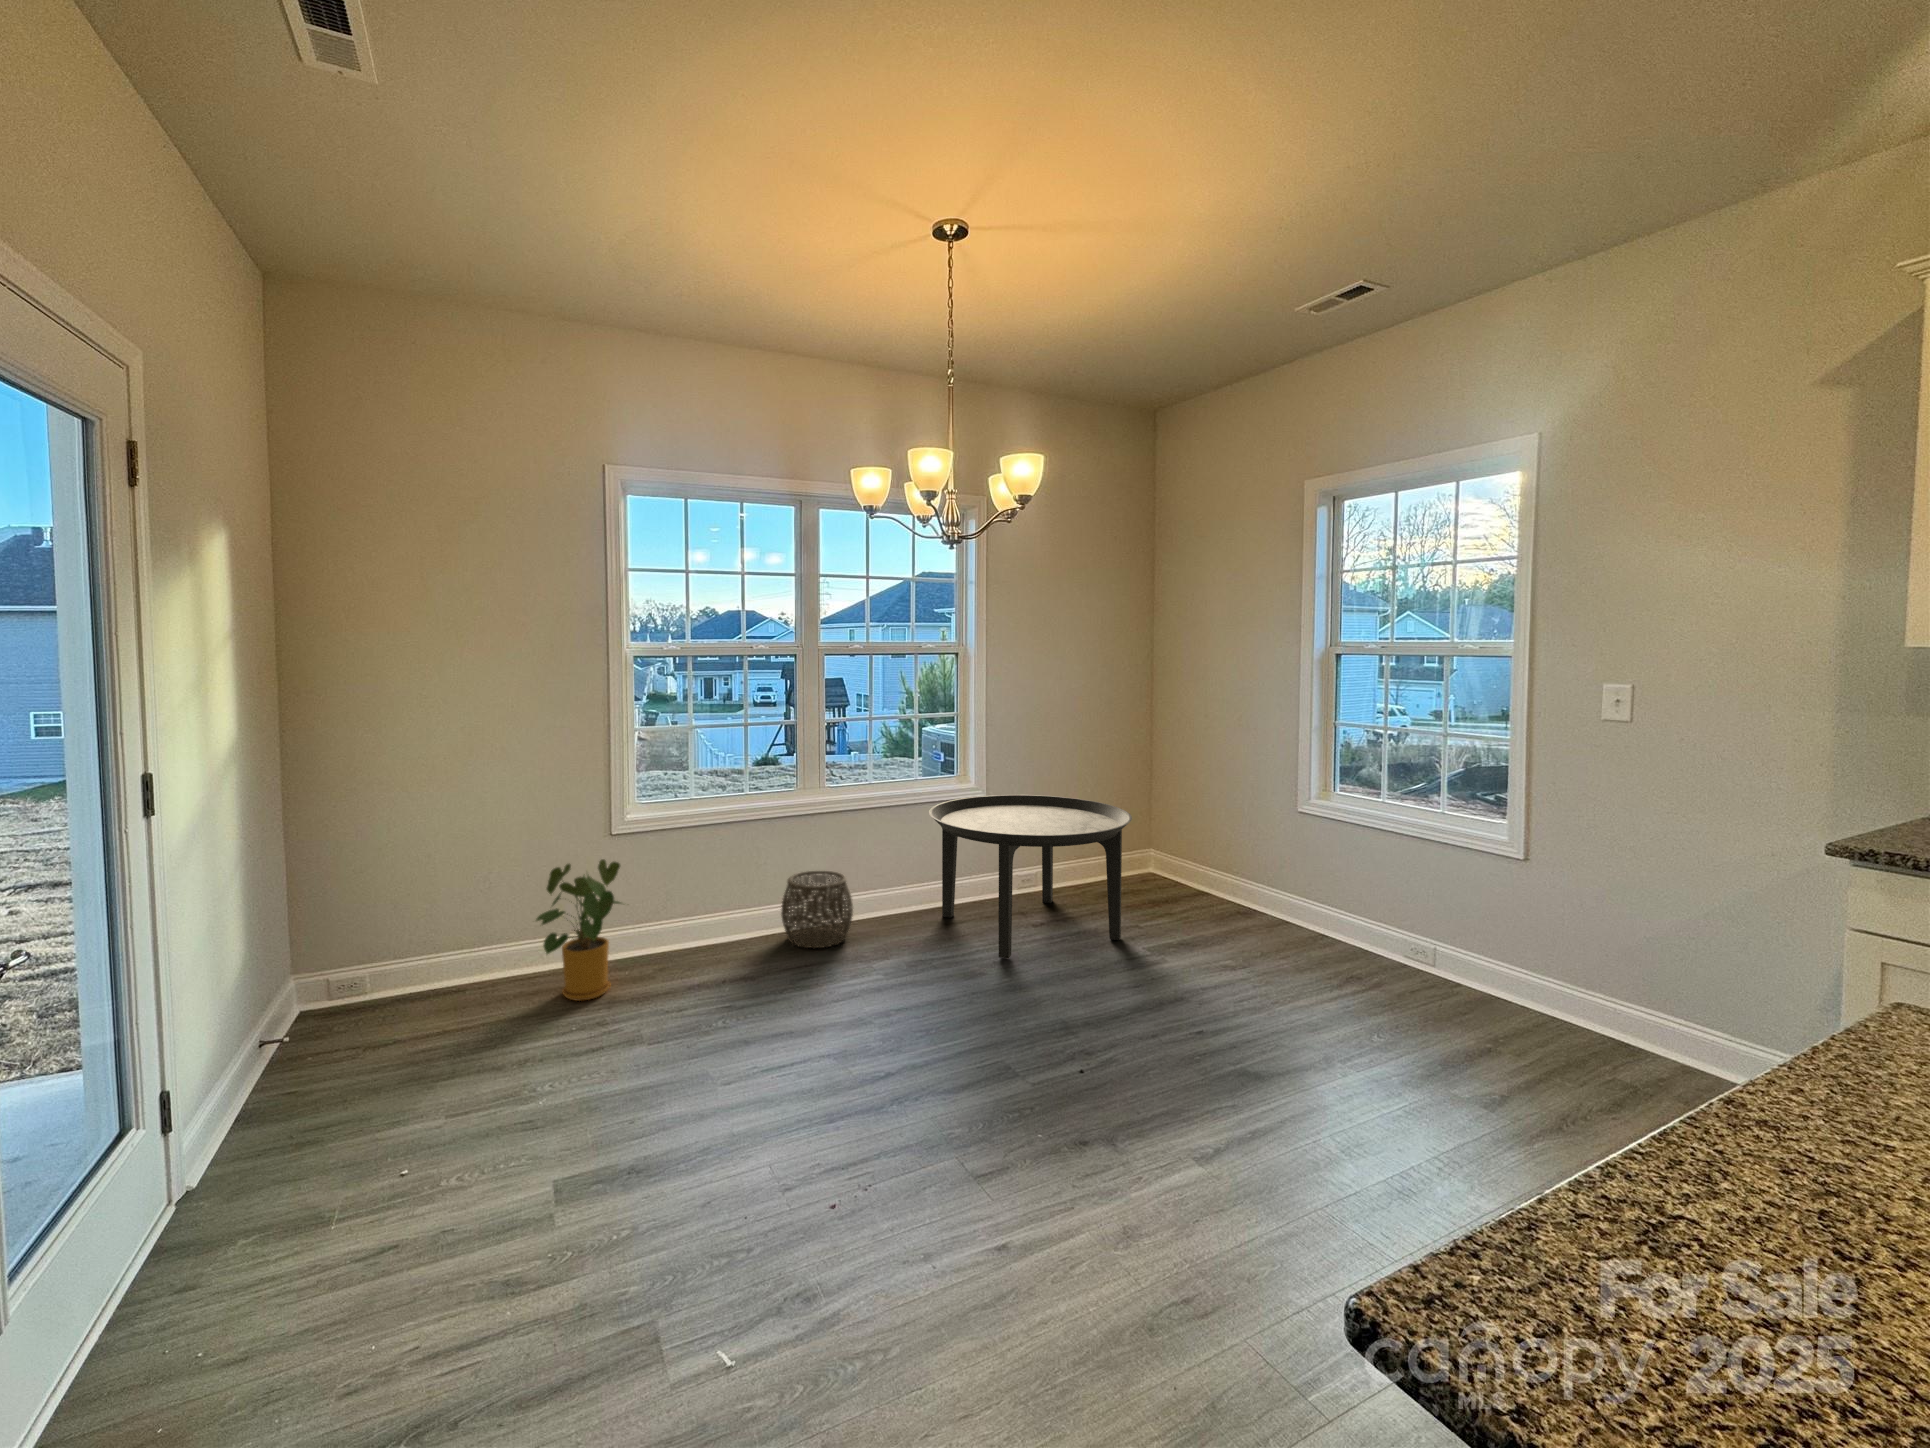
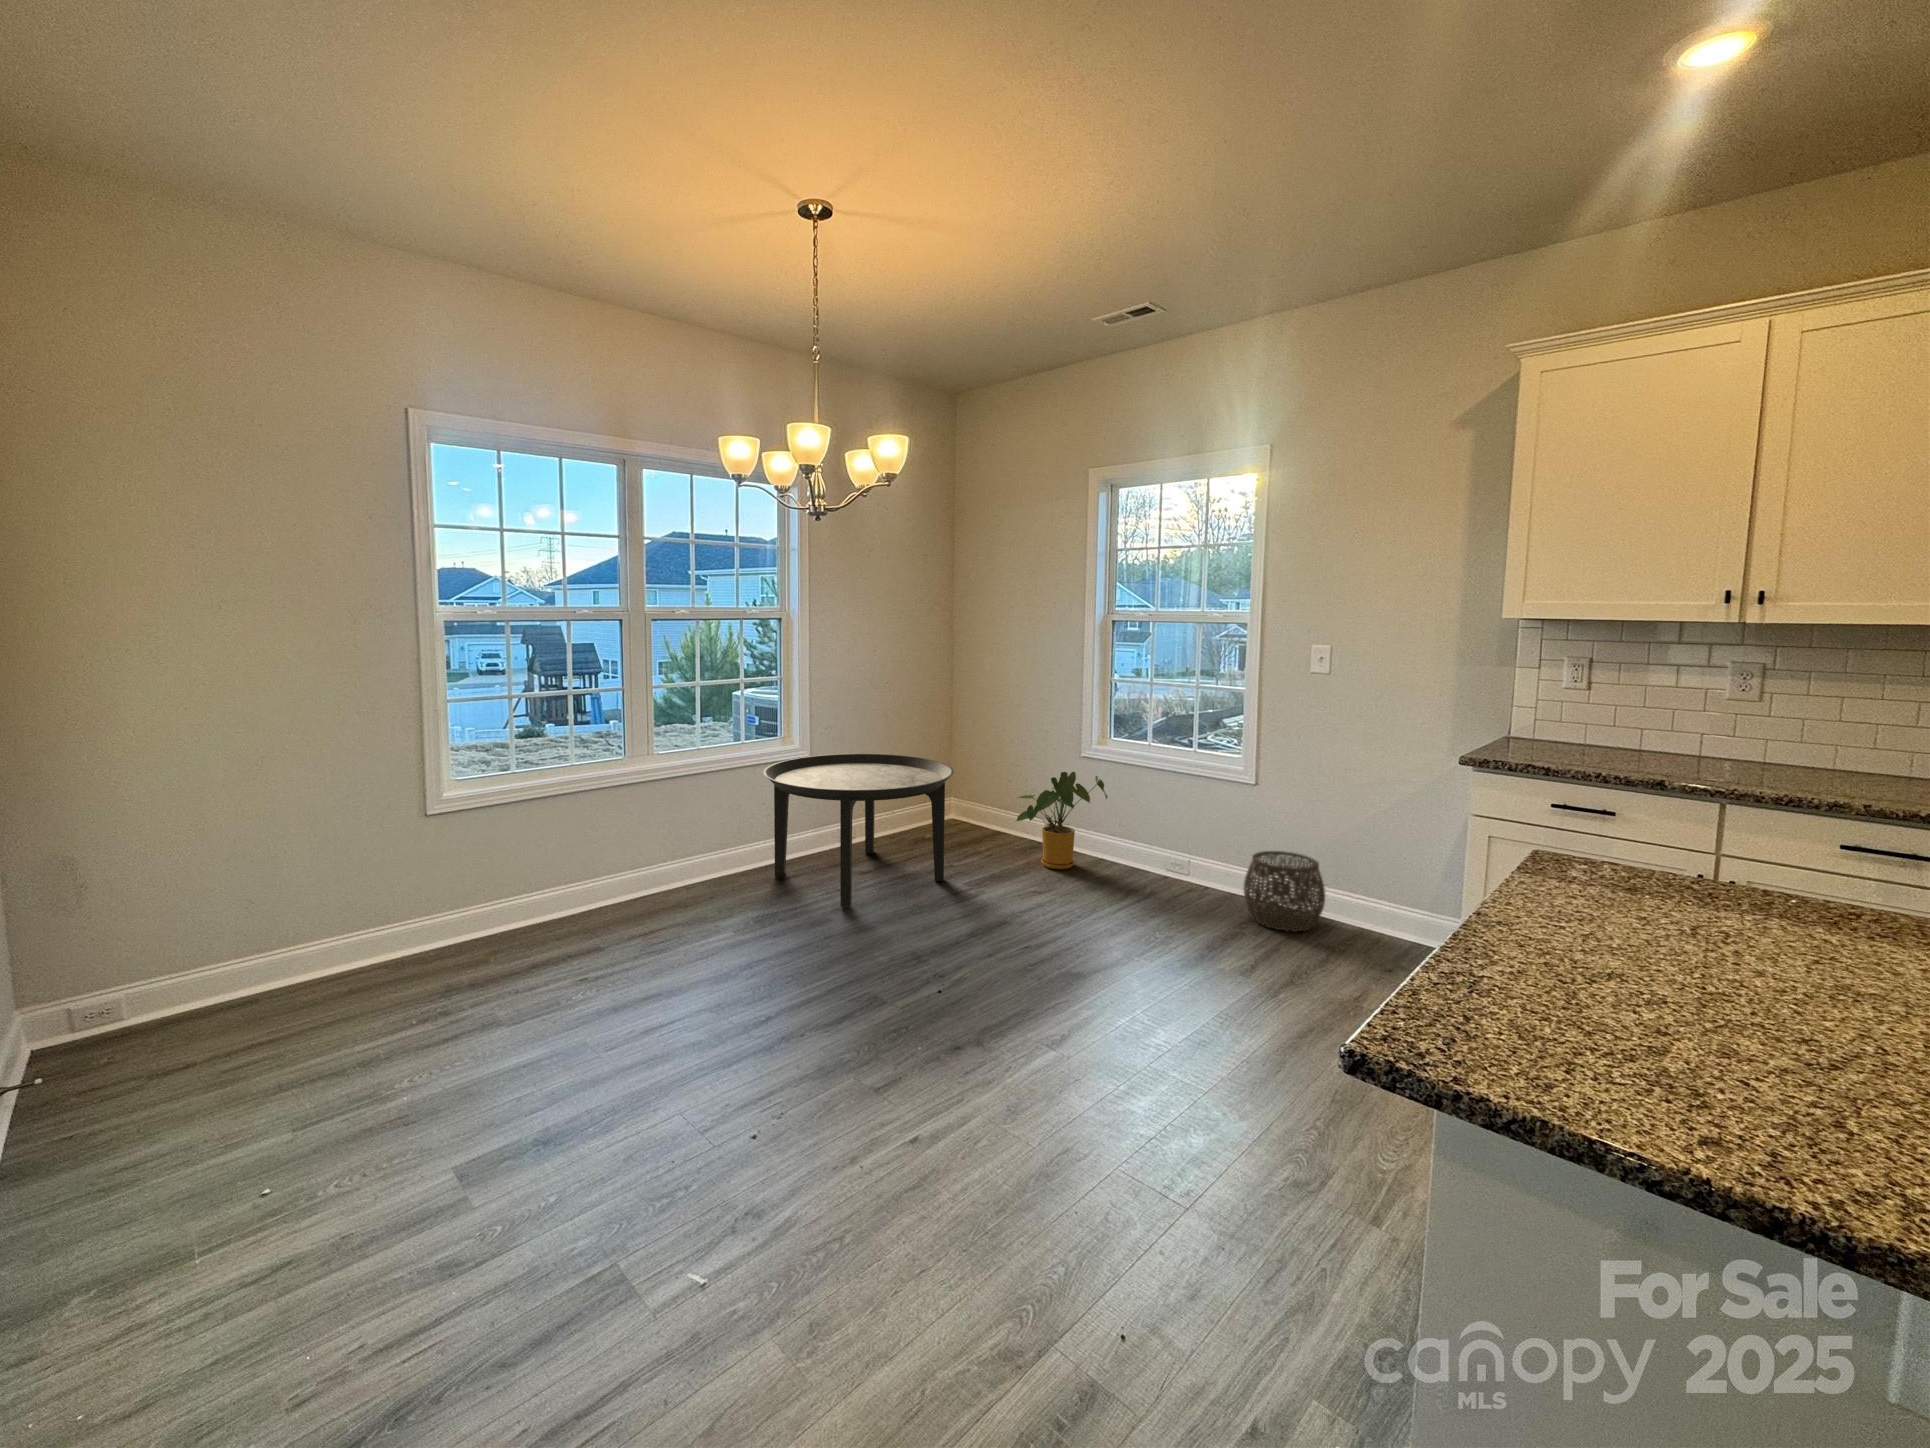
house plant: present [536,859,621,1001] -> present [1016,772,1108,869]
woven basket: present [781,871,853,948] -> present [1244,851,1326,932]

